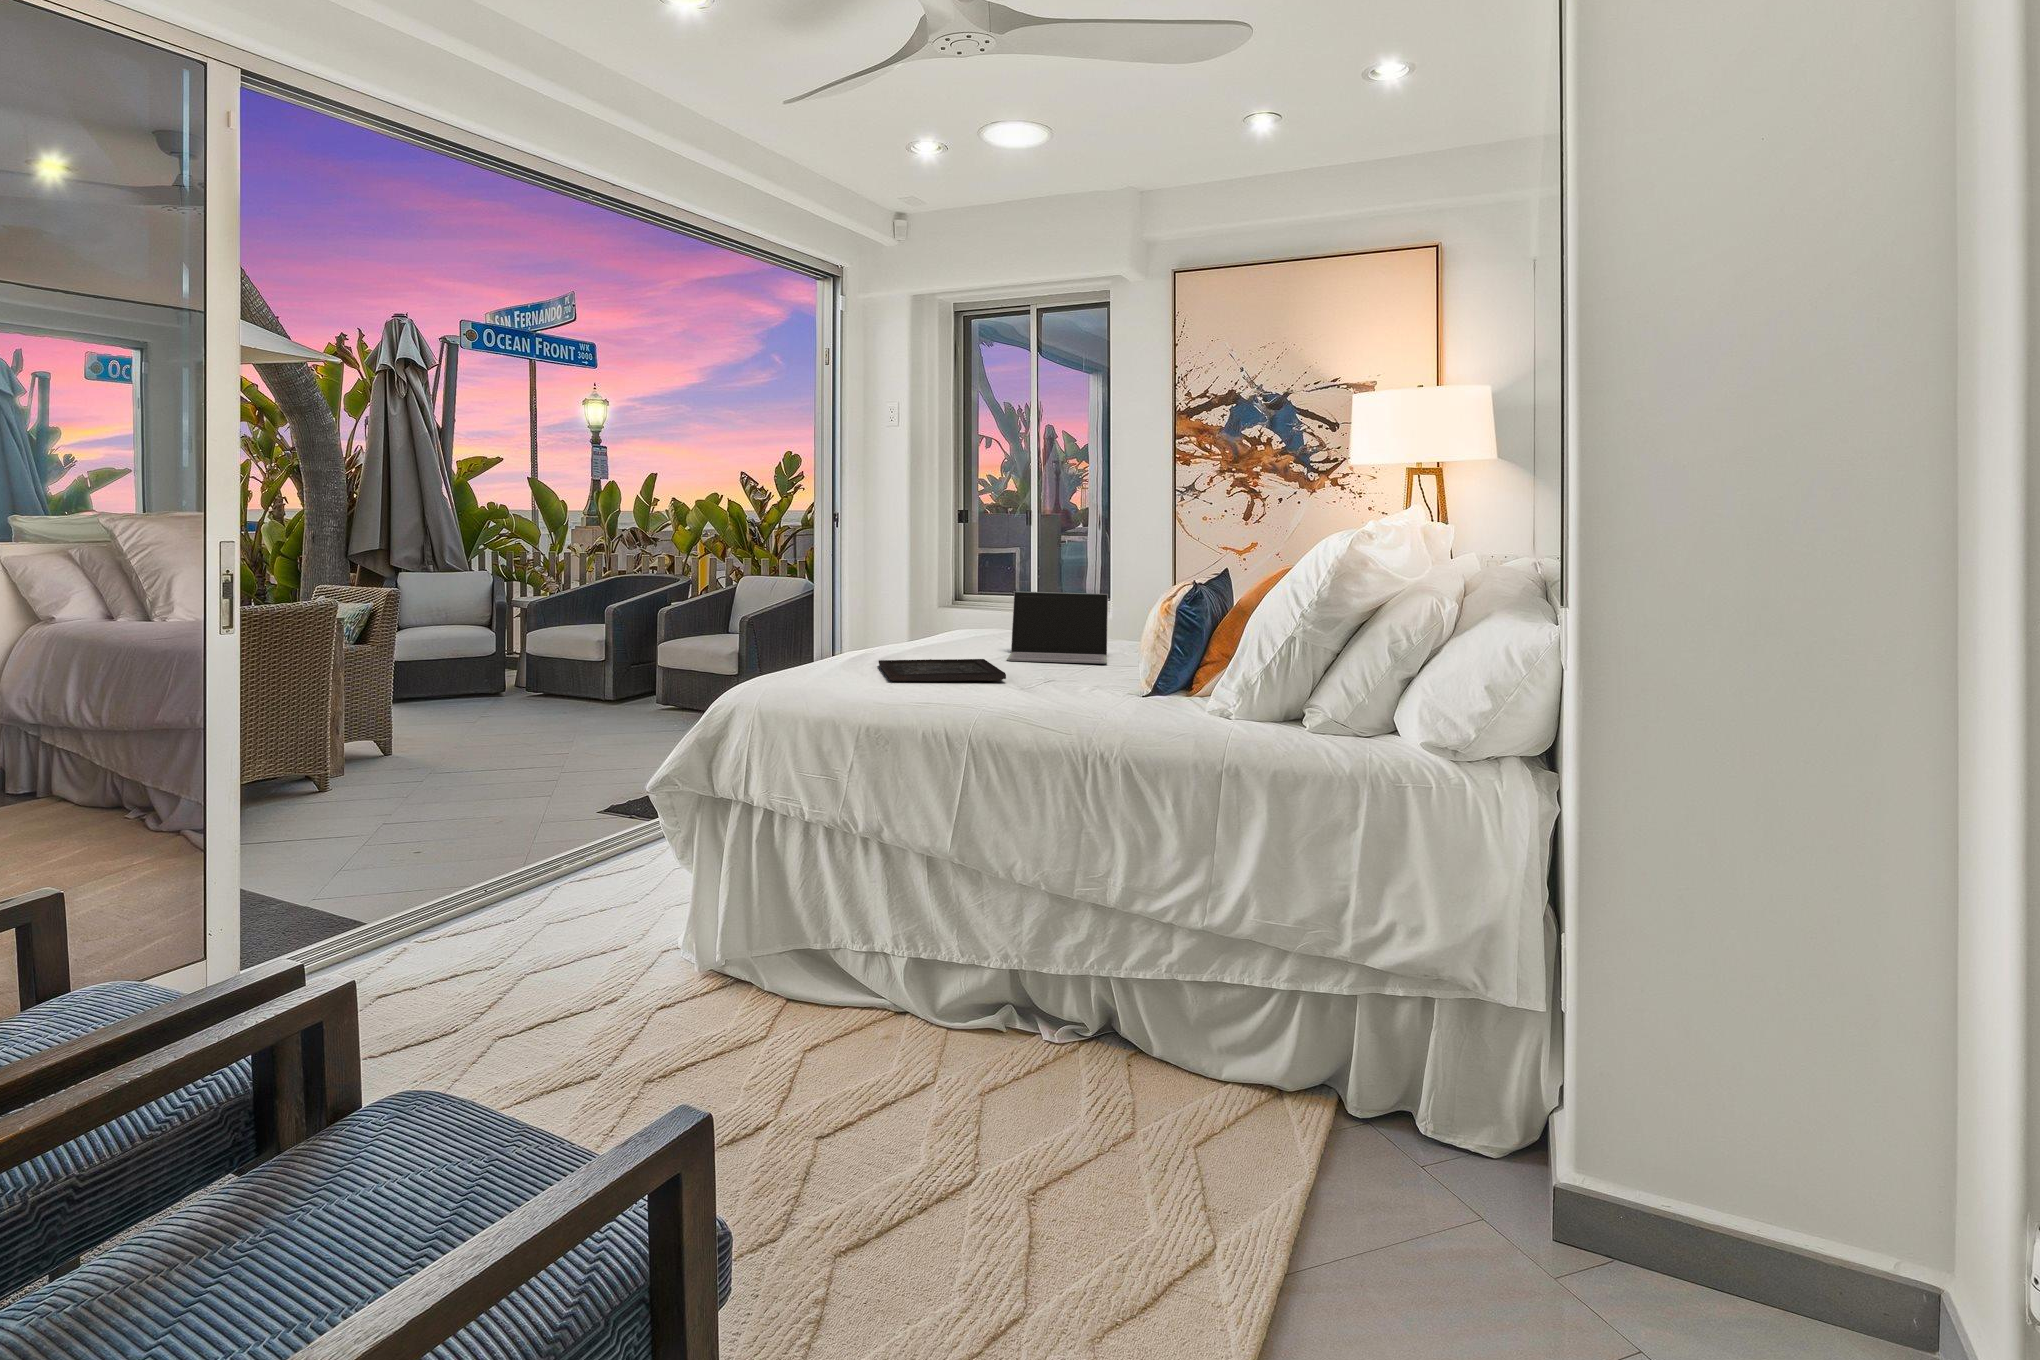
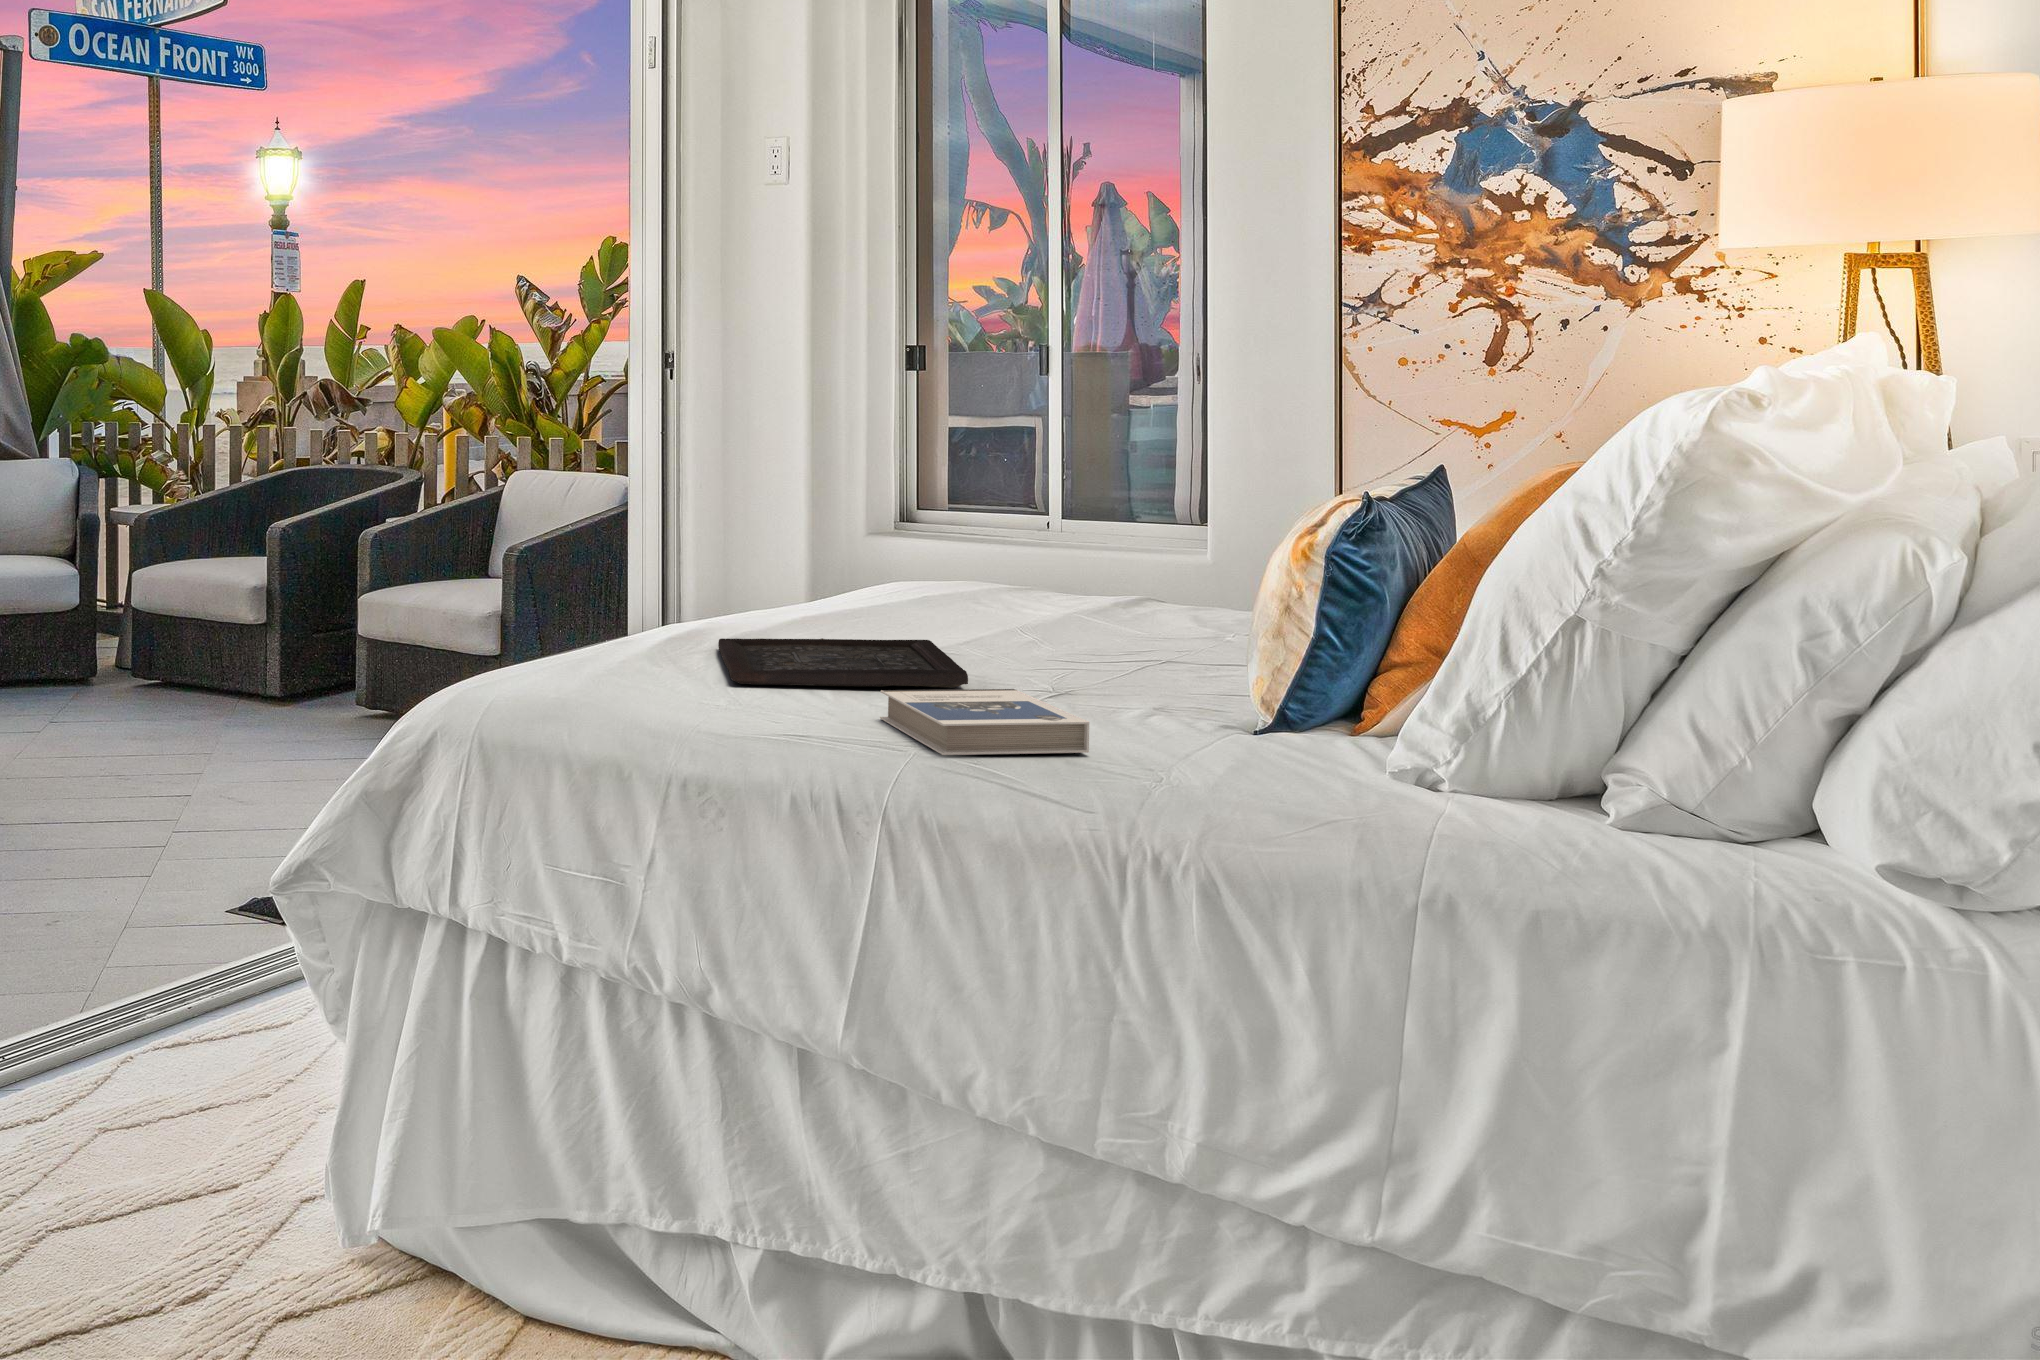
laptop: present [1007,592,1108,664] -> none [978,504,1187,653]
hardback book: none [966,680,1068,710] -> present [880,689,1089,755]

